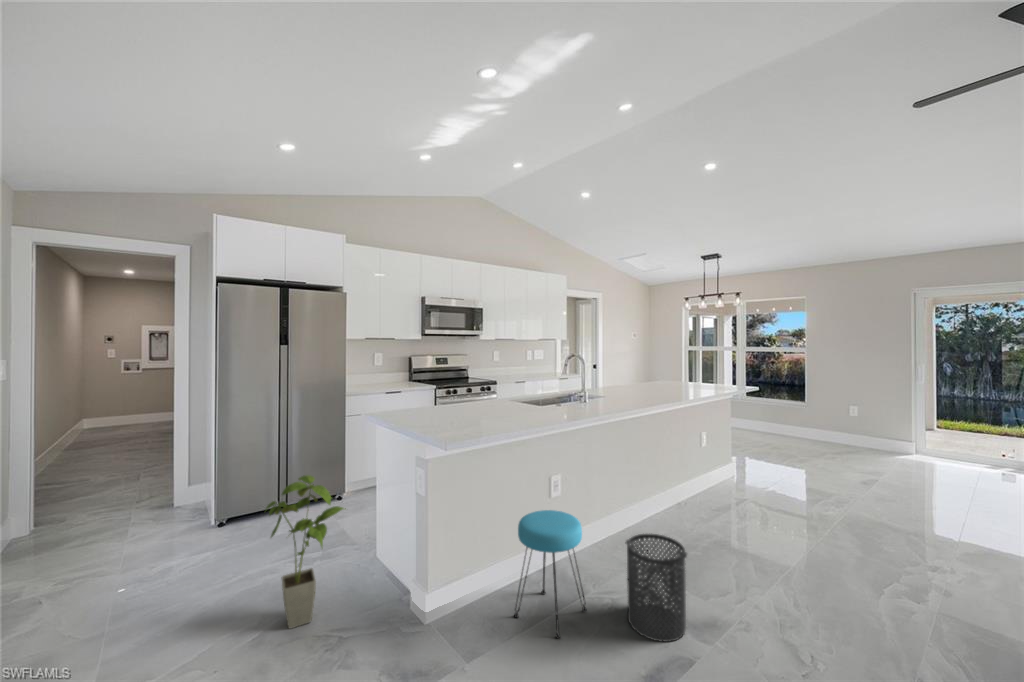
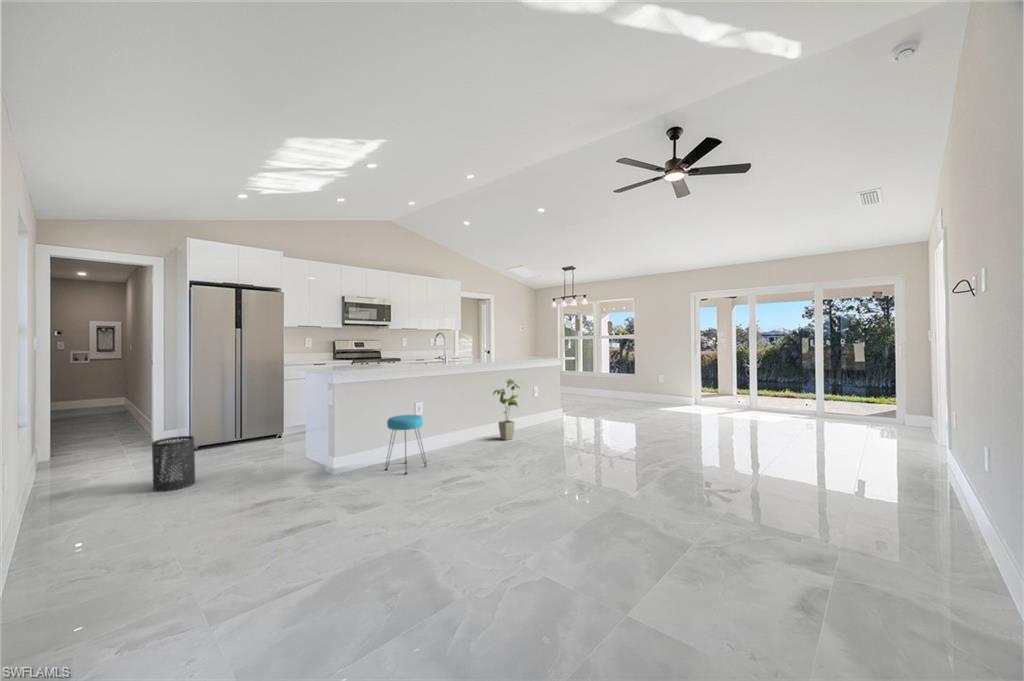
house plant: present [266,475,346,629] -> present [493,379,520,440]
trash can: present [625,534,687,642] -> present [152,436,195,491]

